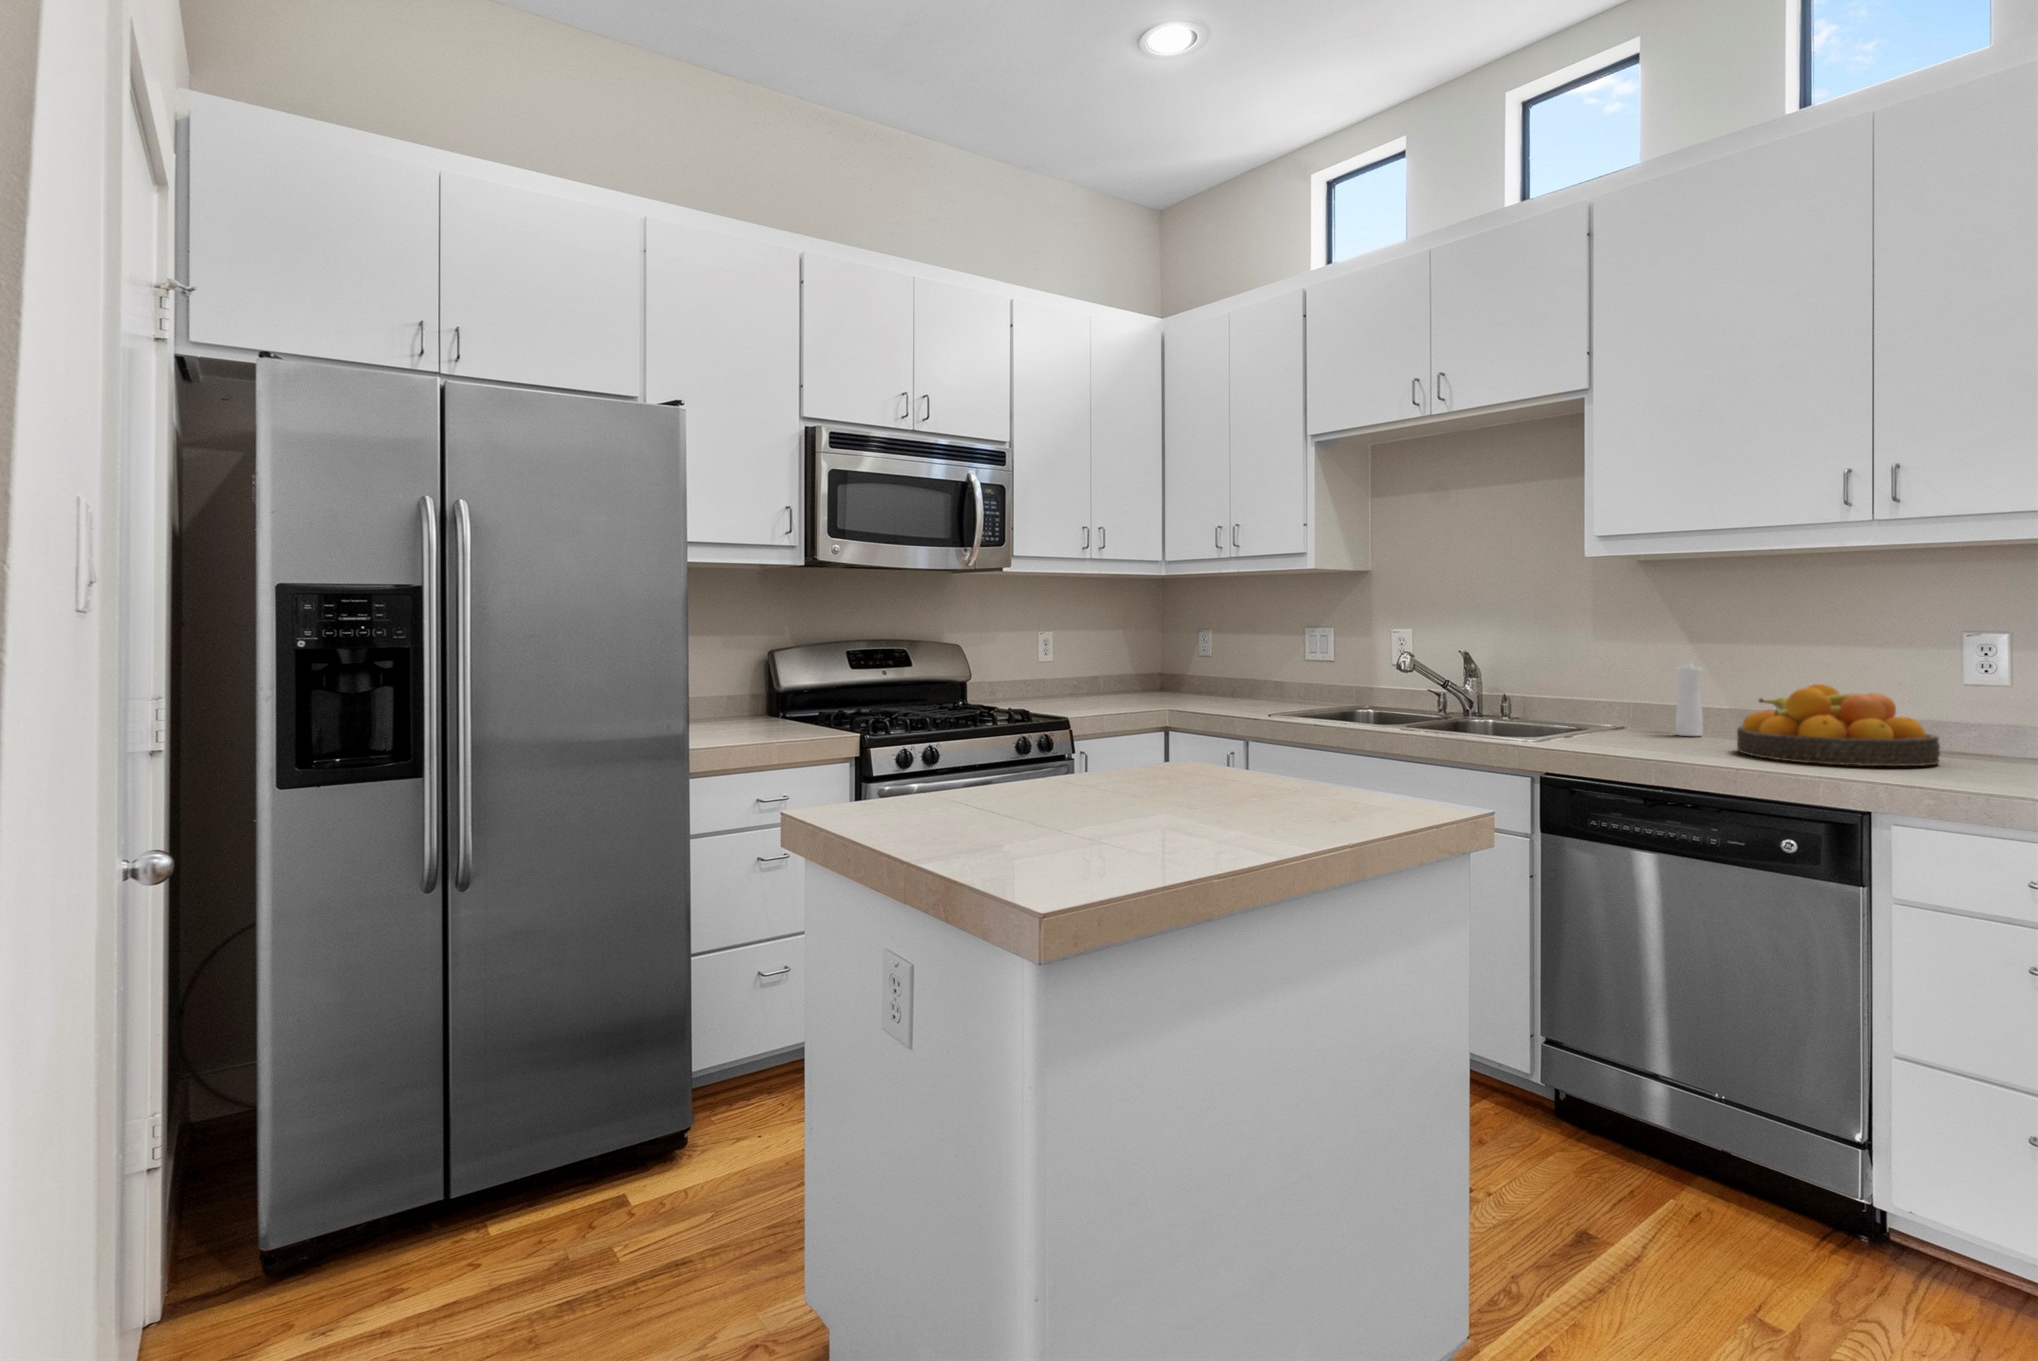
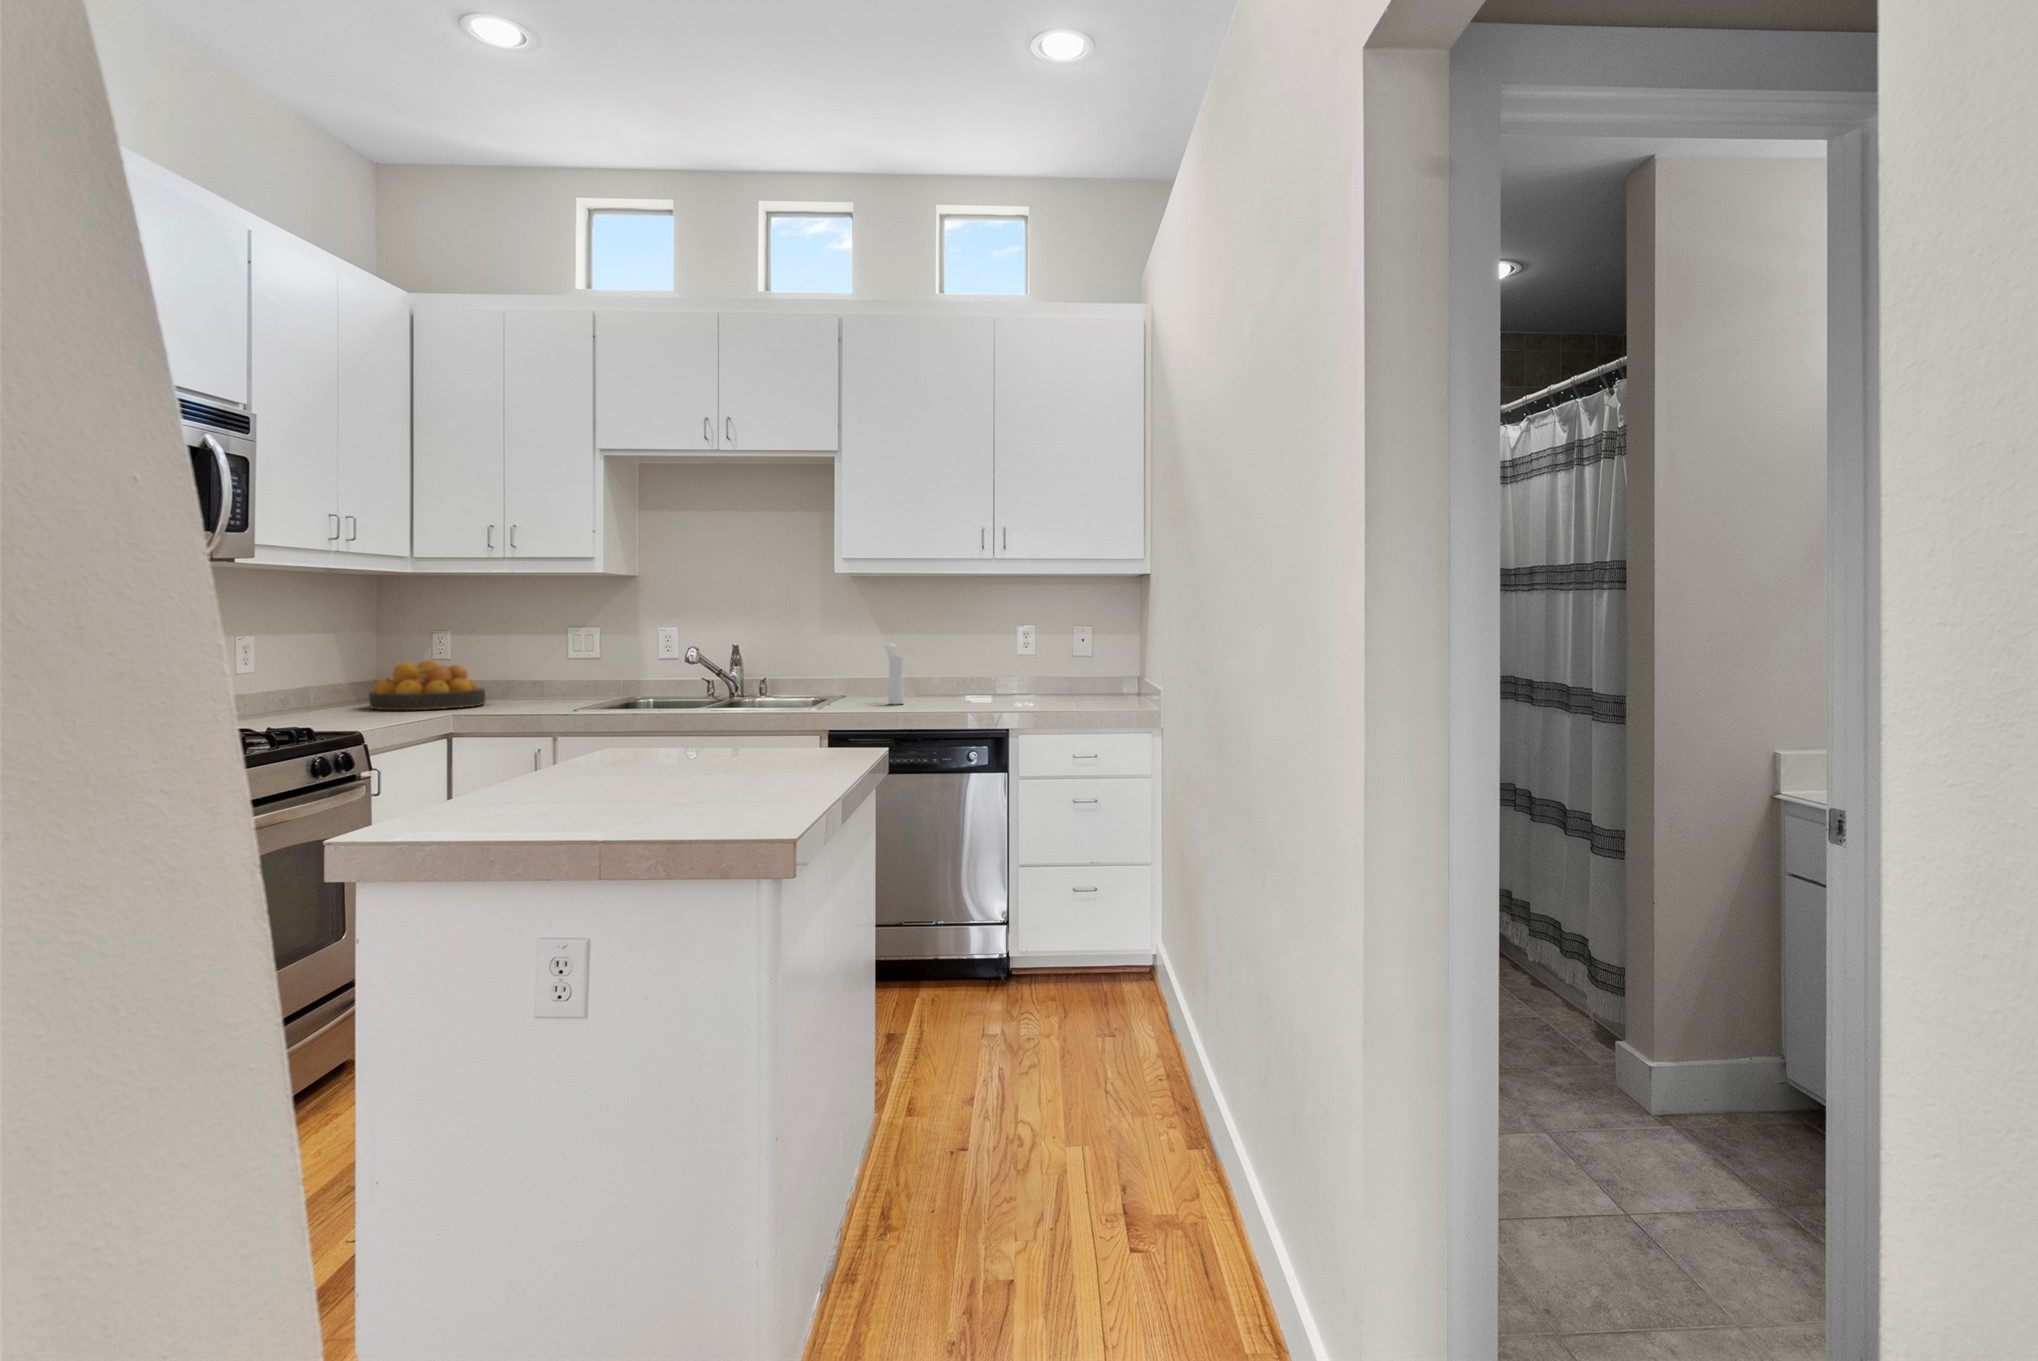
fruit bowl: present [1737,684,1940,766] -> present [369,660,485,710]

